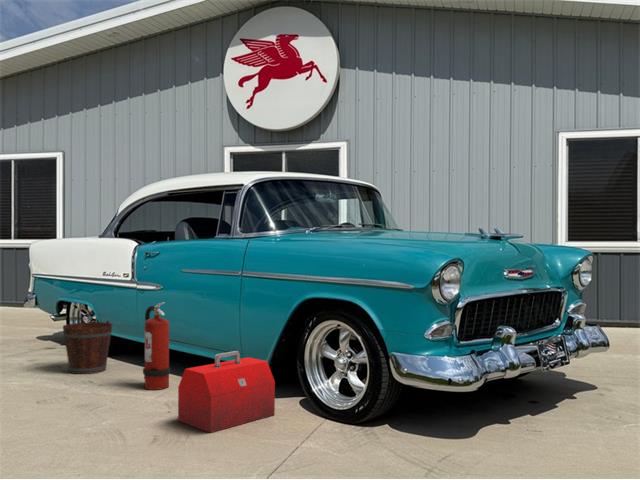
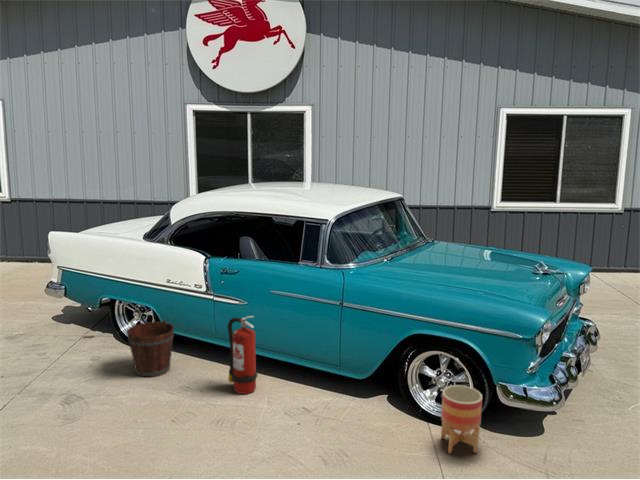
toolbox: present [178,351,275,433] -> none [313,369,386,451]
planter: none [308,368,354,446] -> present [441,385,482,454]

